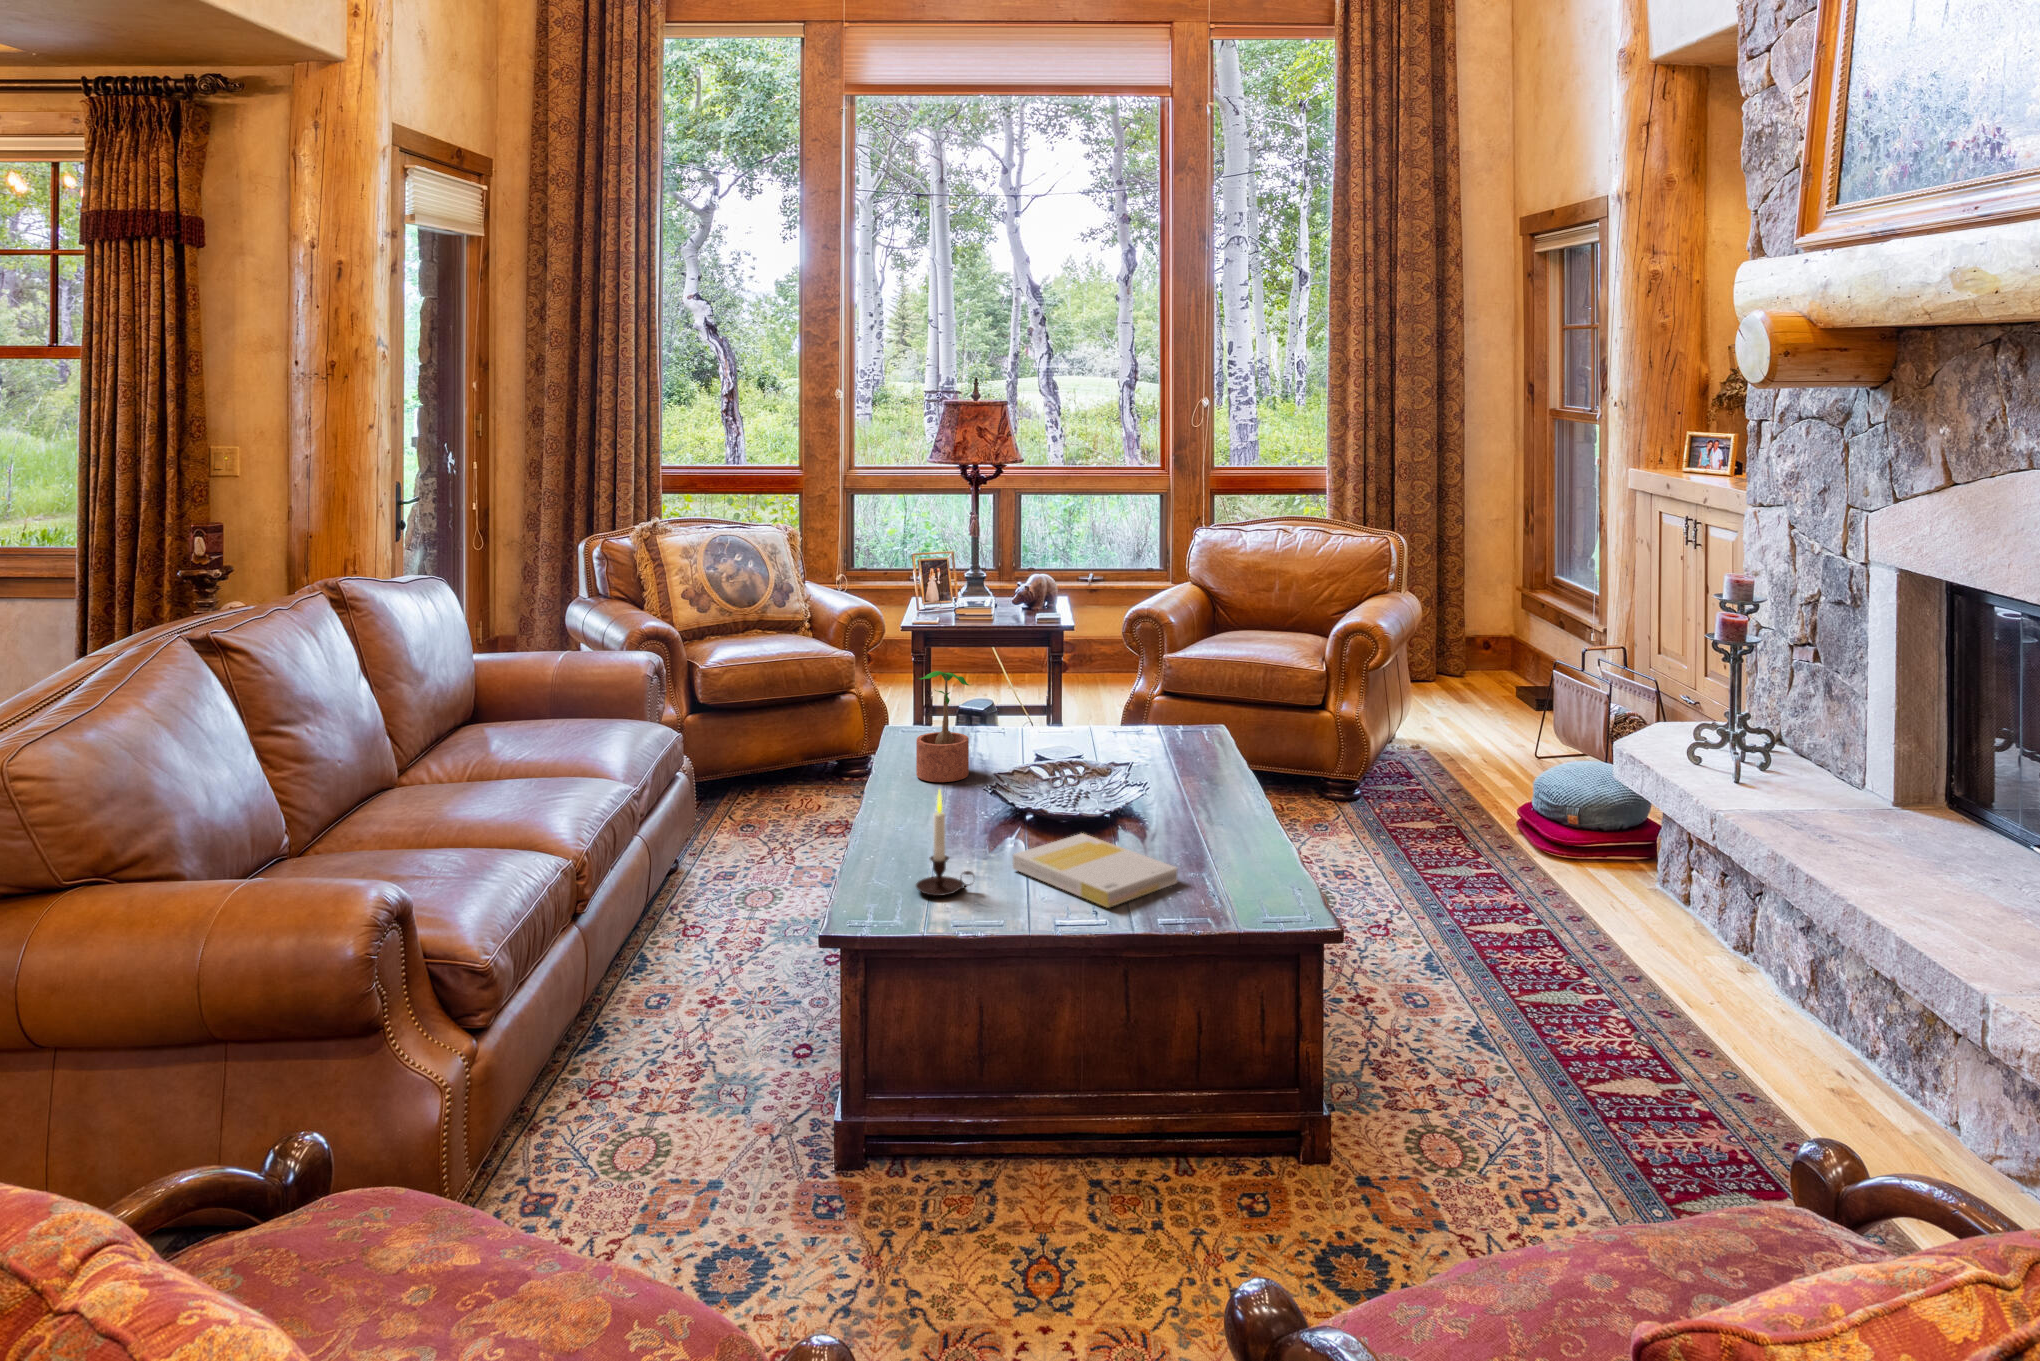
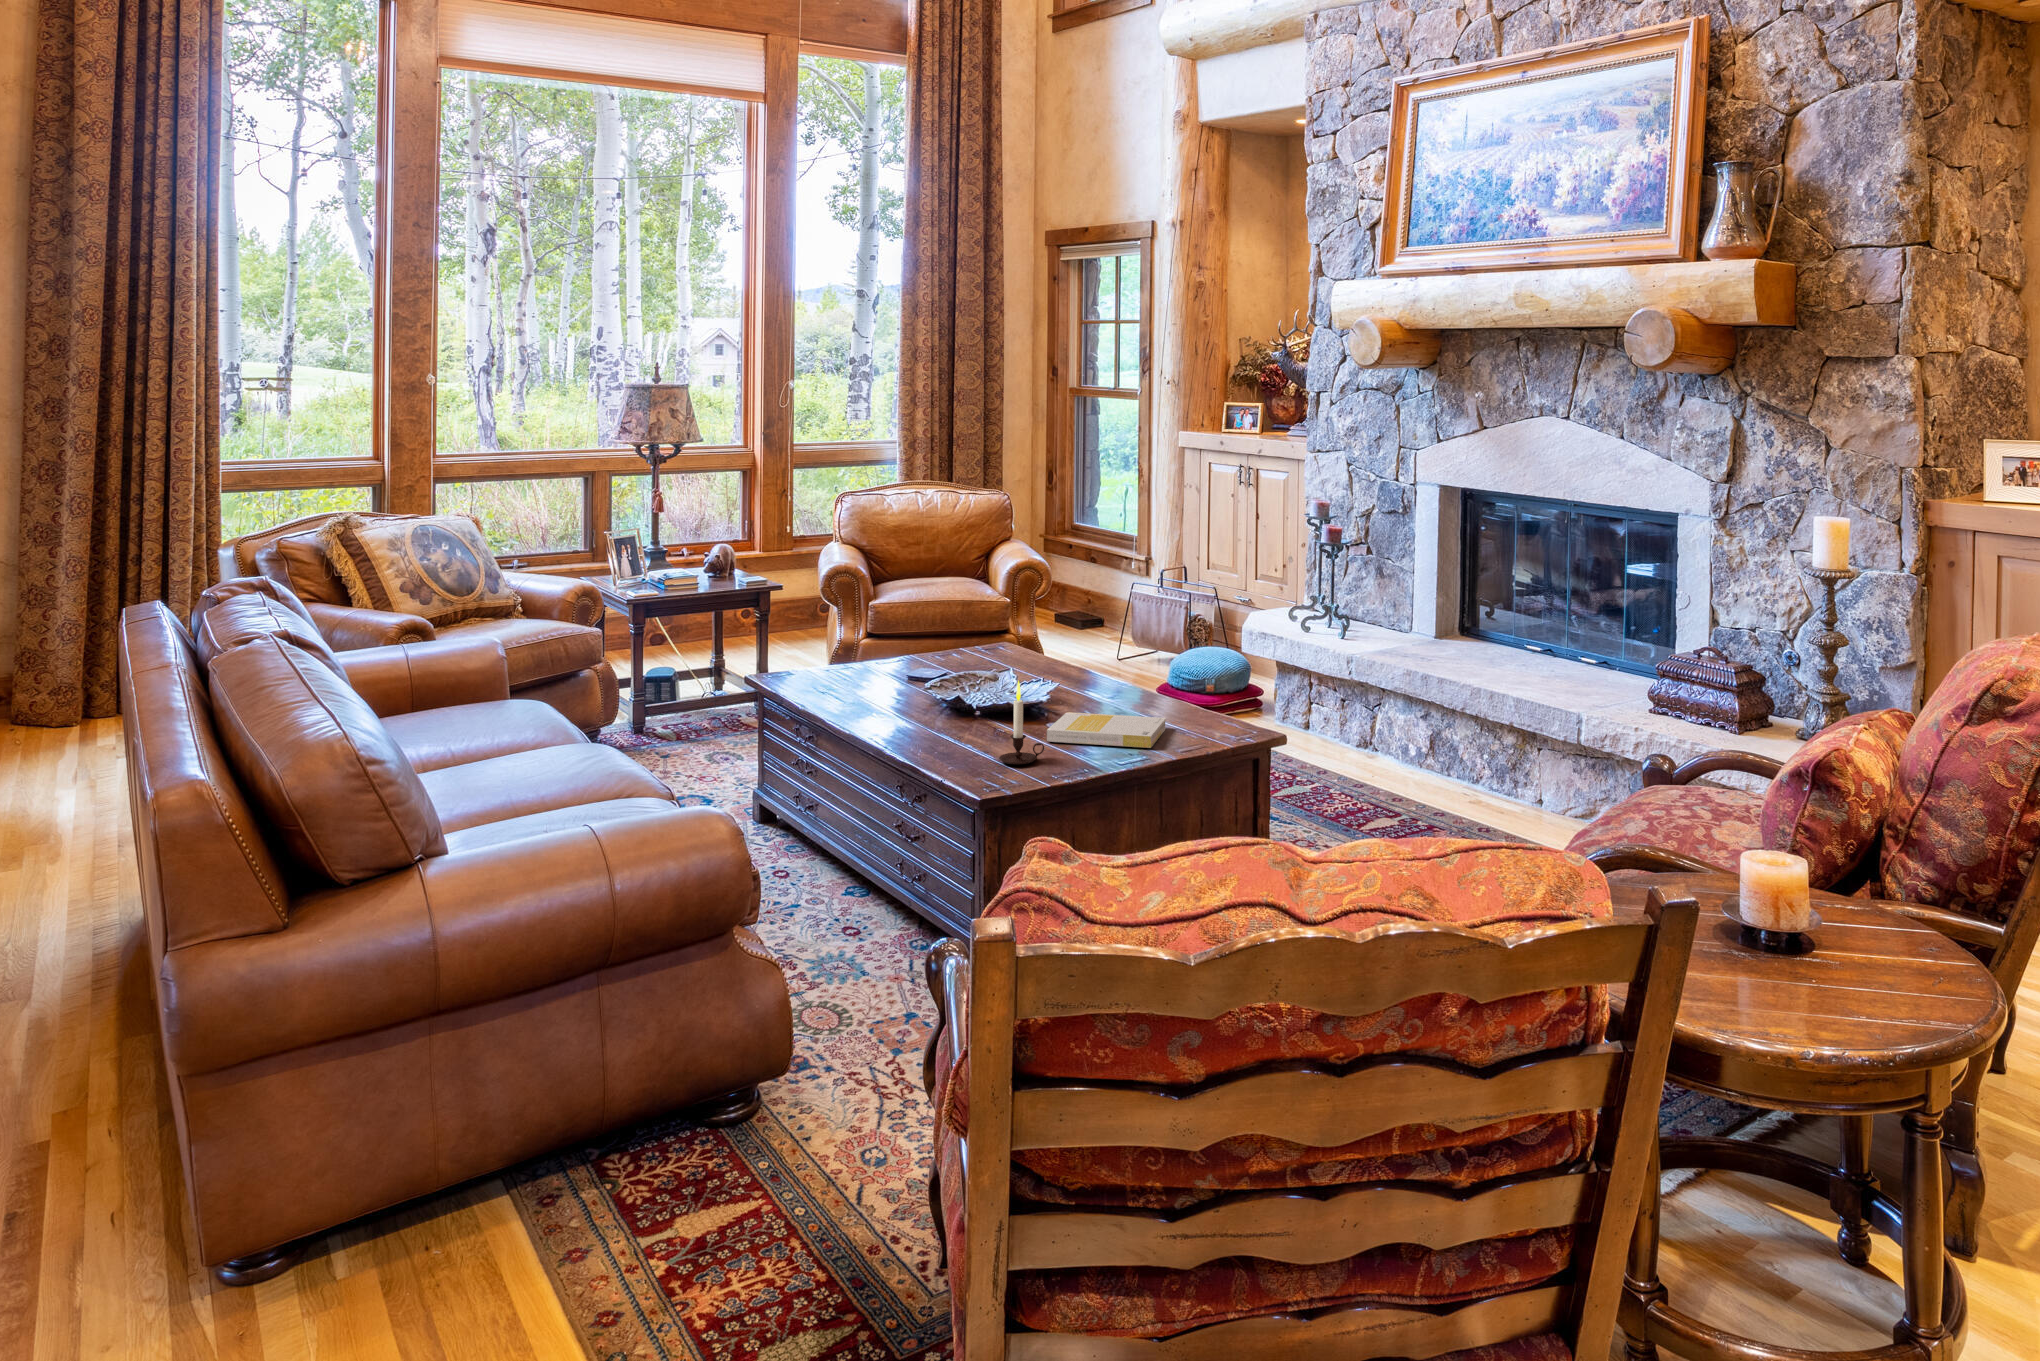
potted plant: present [916,671,969,782] -> none [849,613,899,706]

